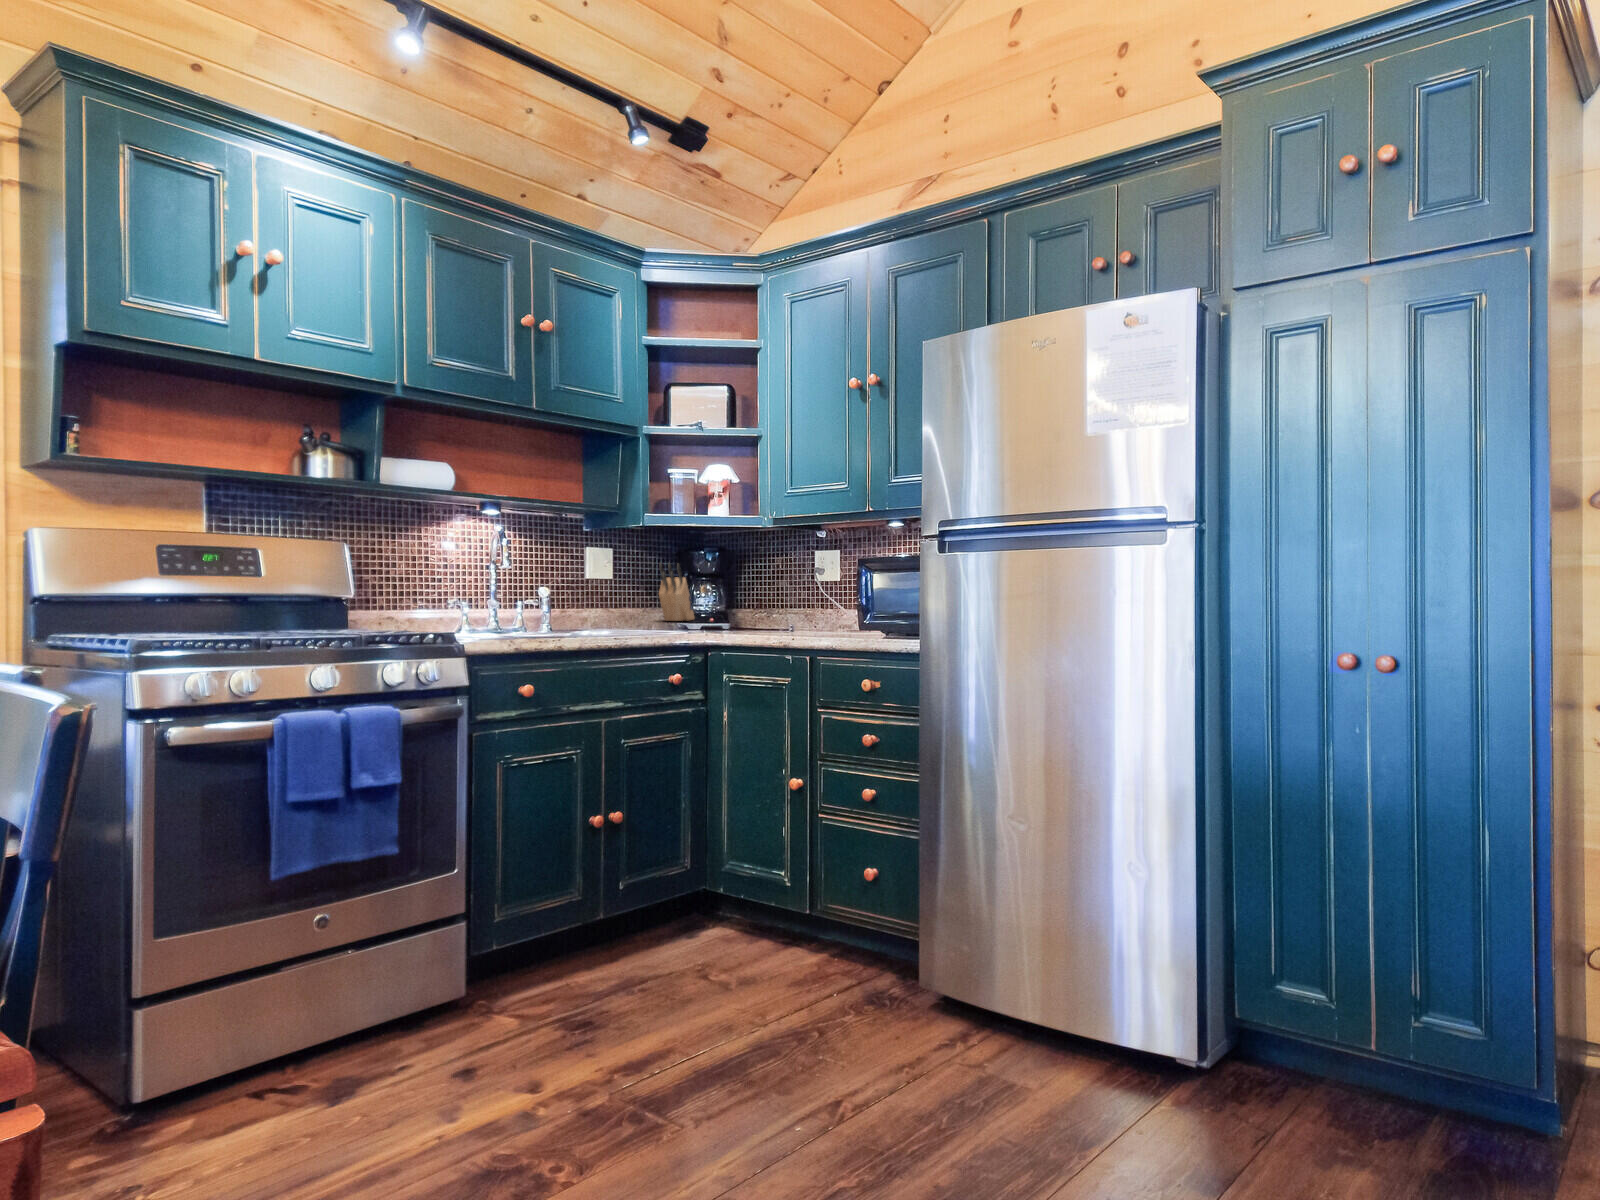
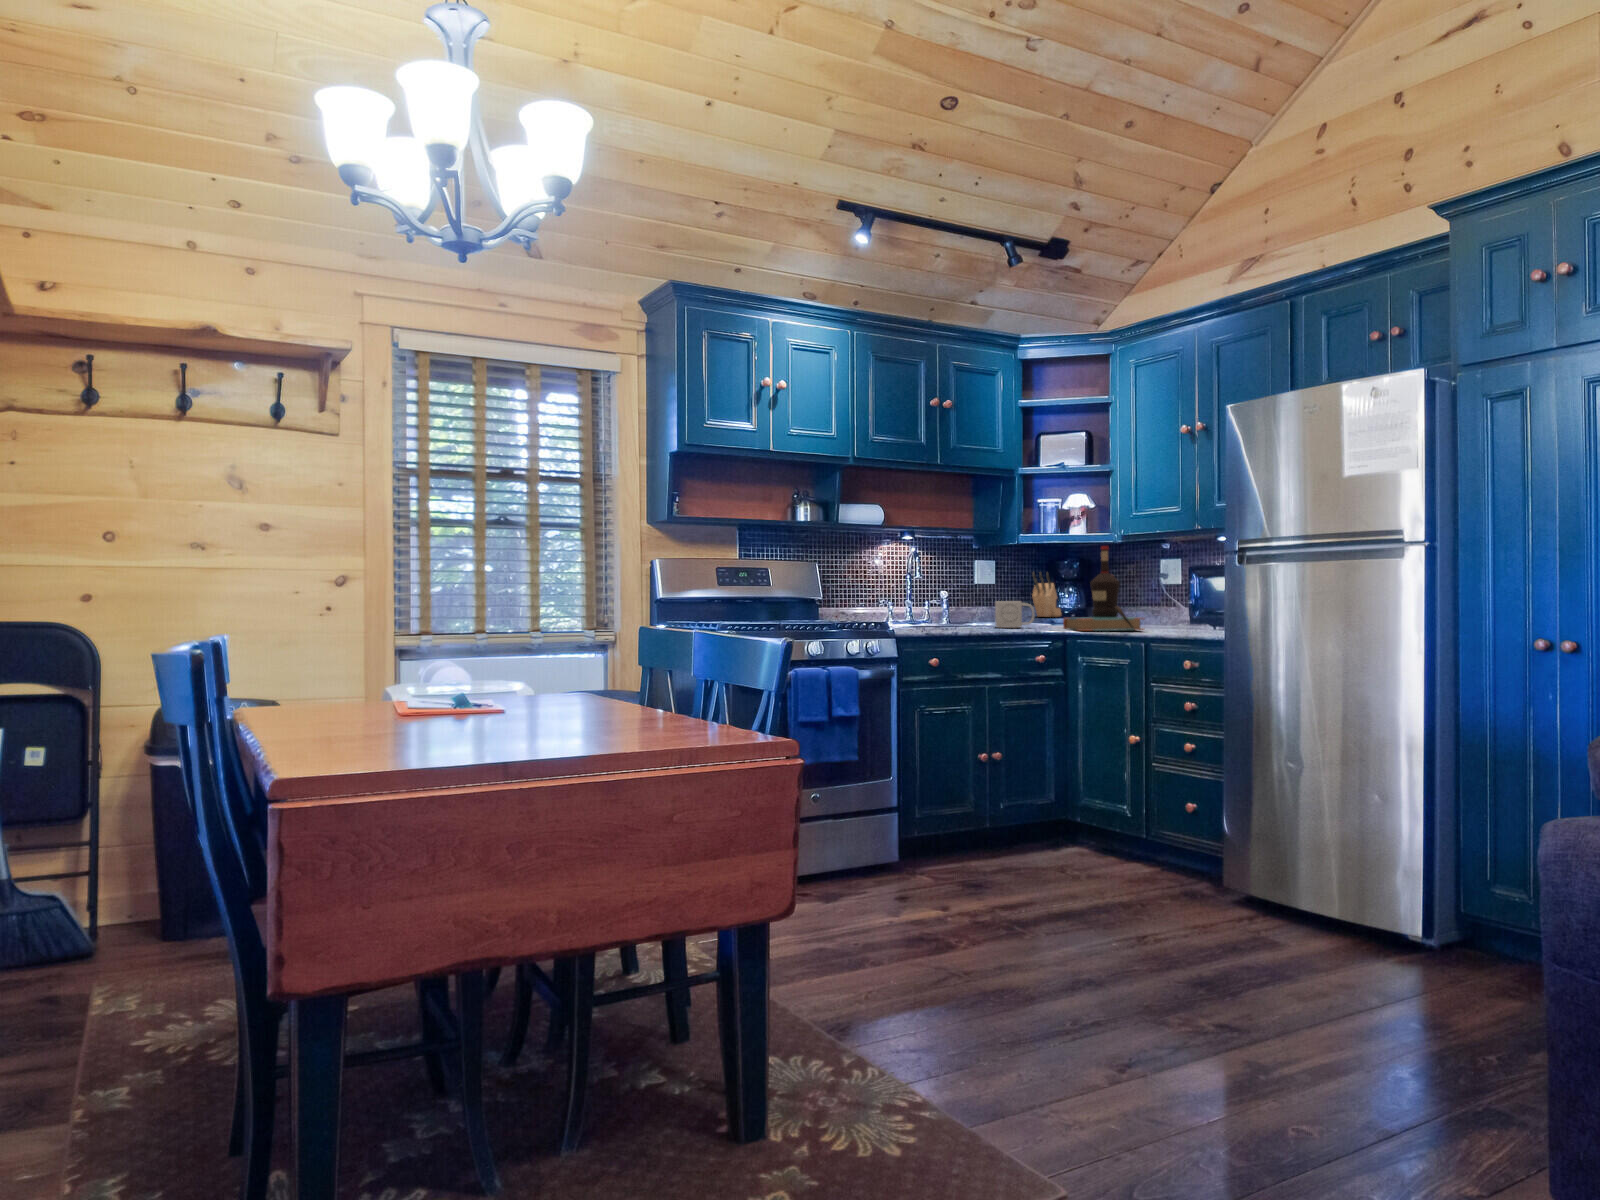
bottle: none [704,527,809,641] -> present [1063,546,1144,631]
mug: none [612,600,665,637] -> present [995,601,1034,628]

